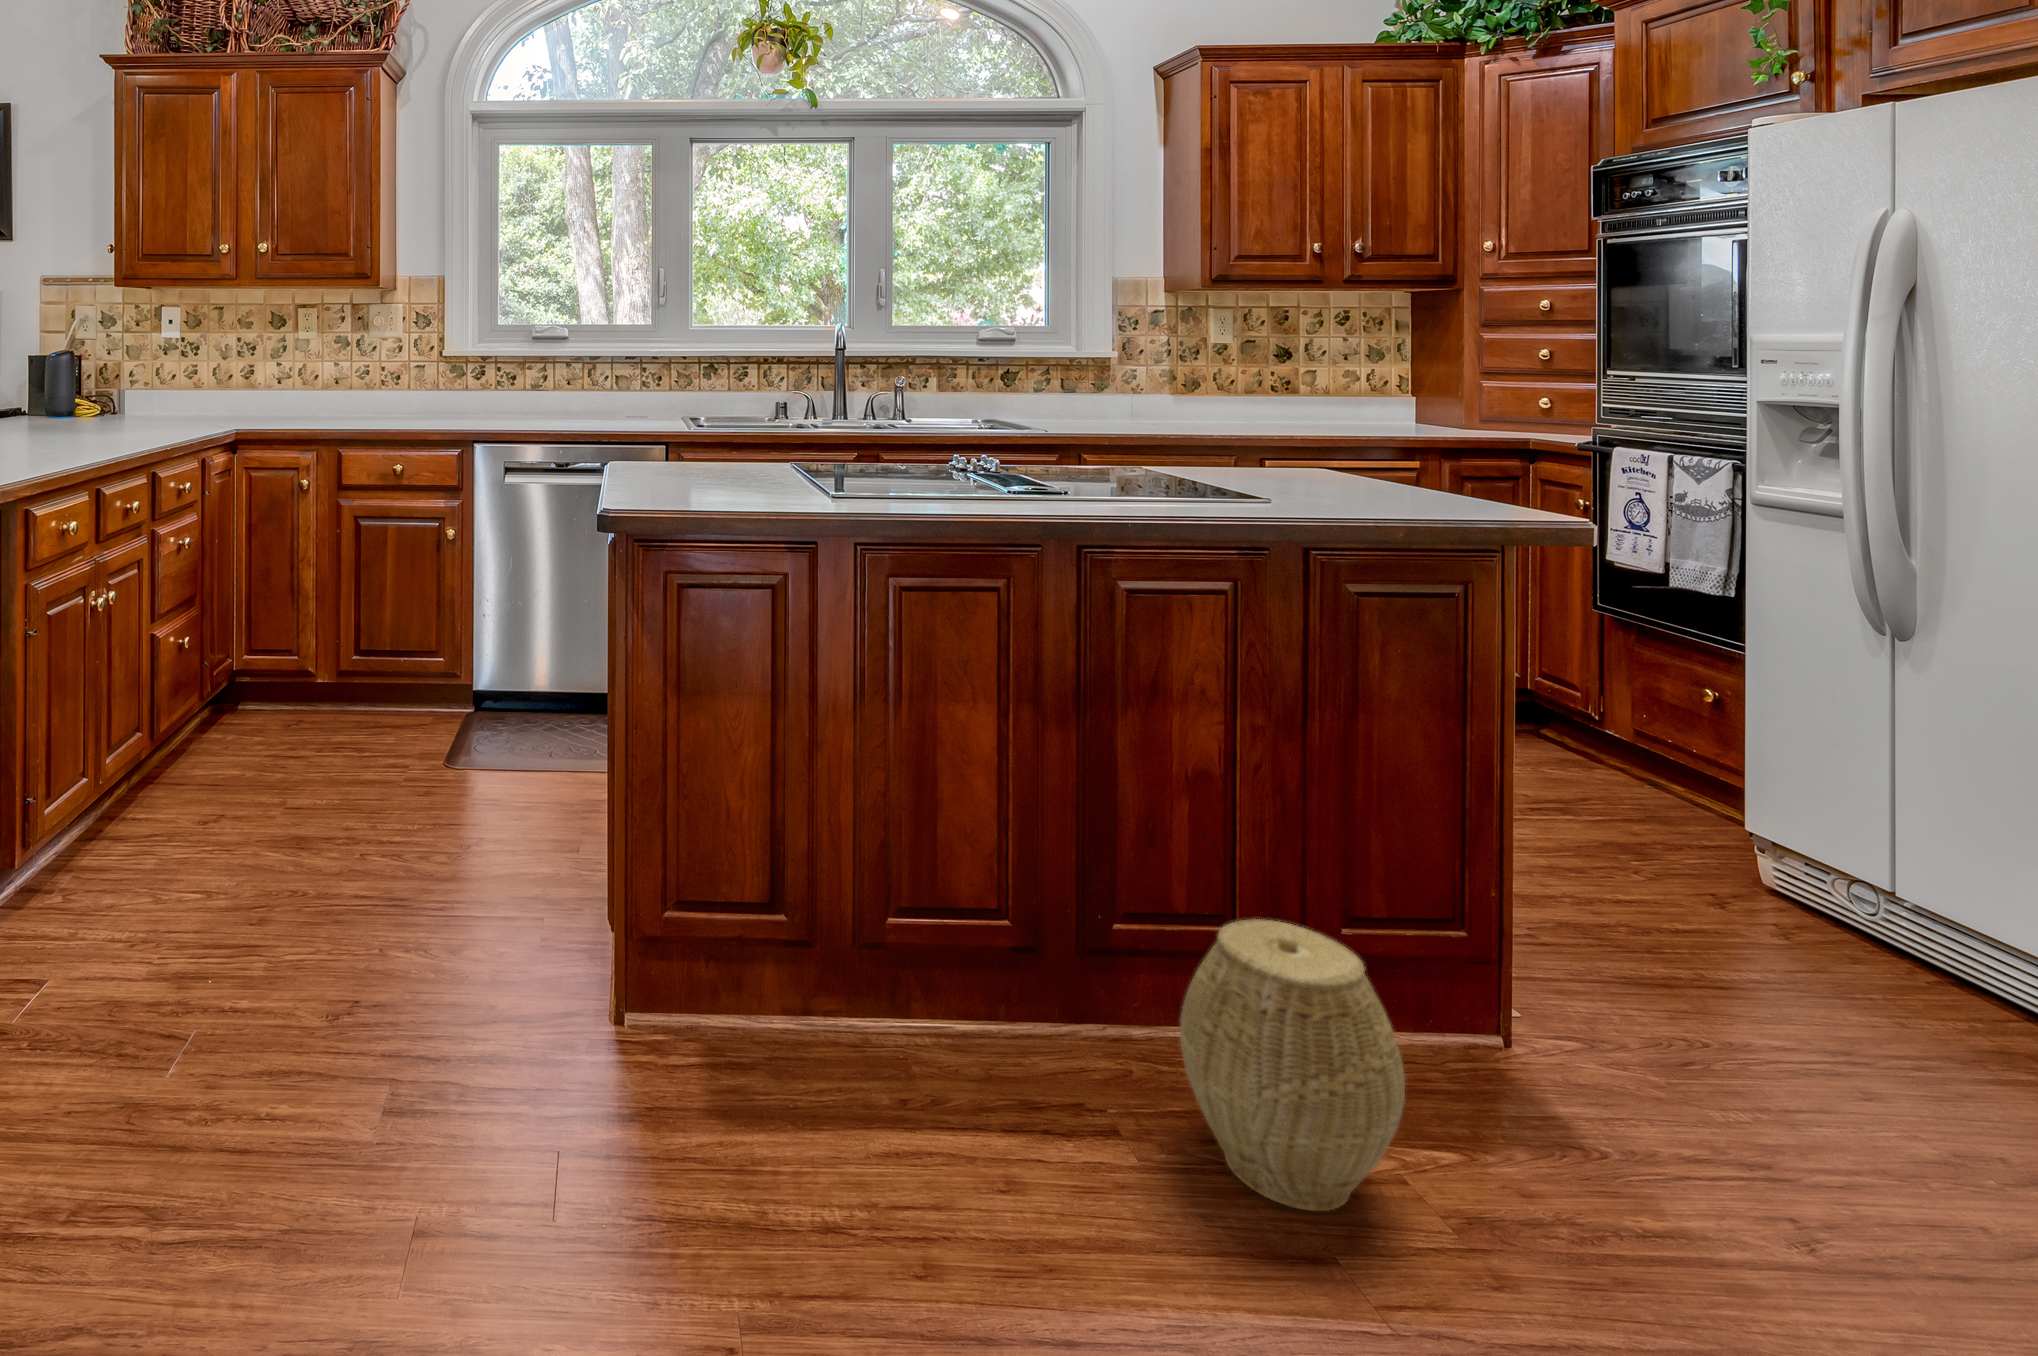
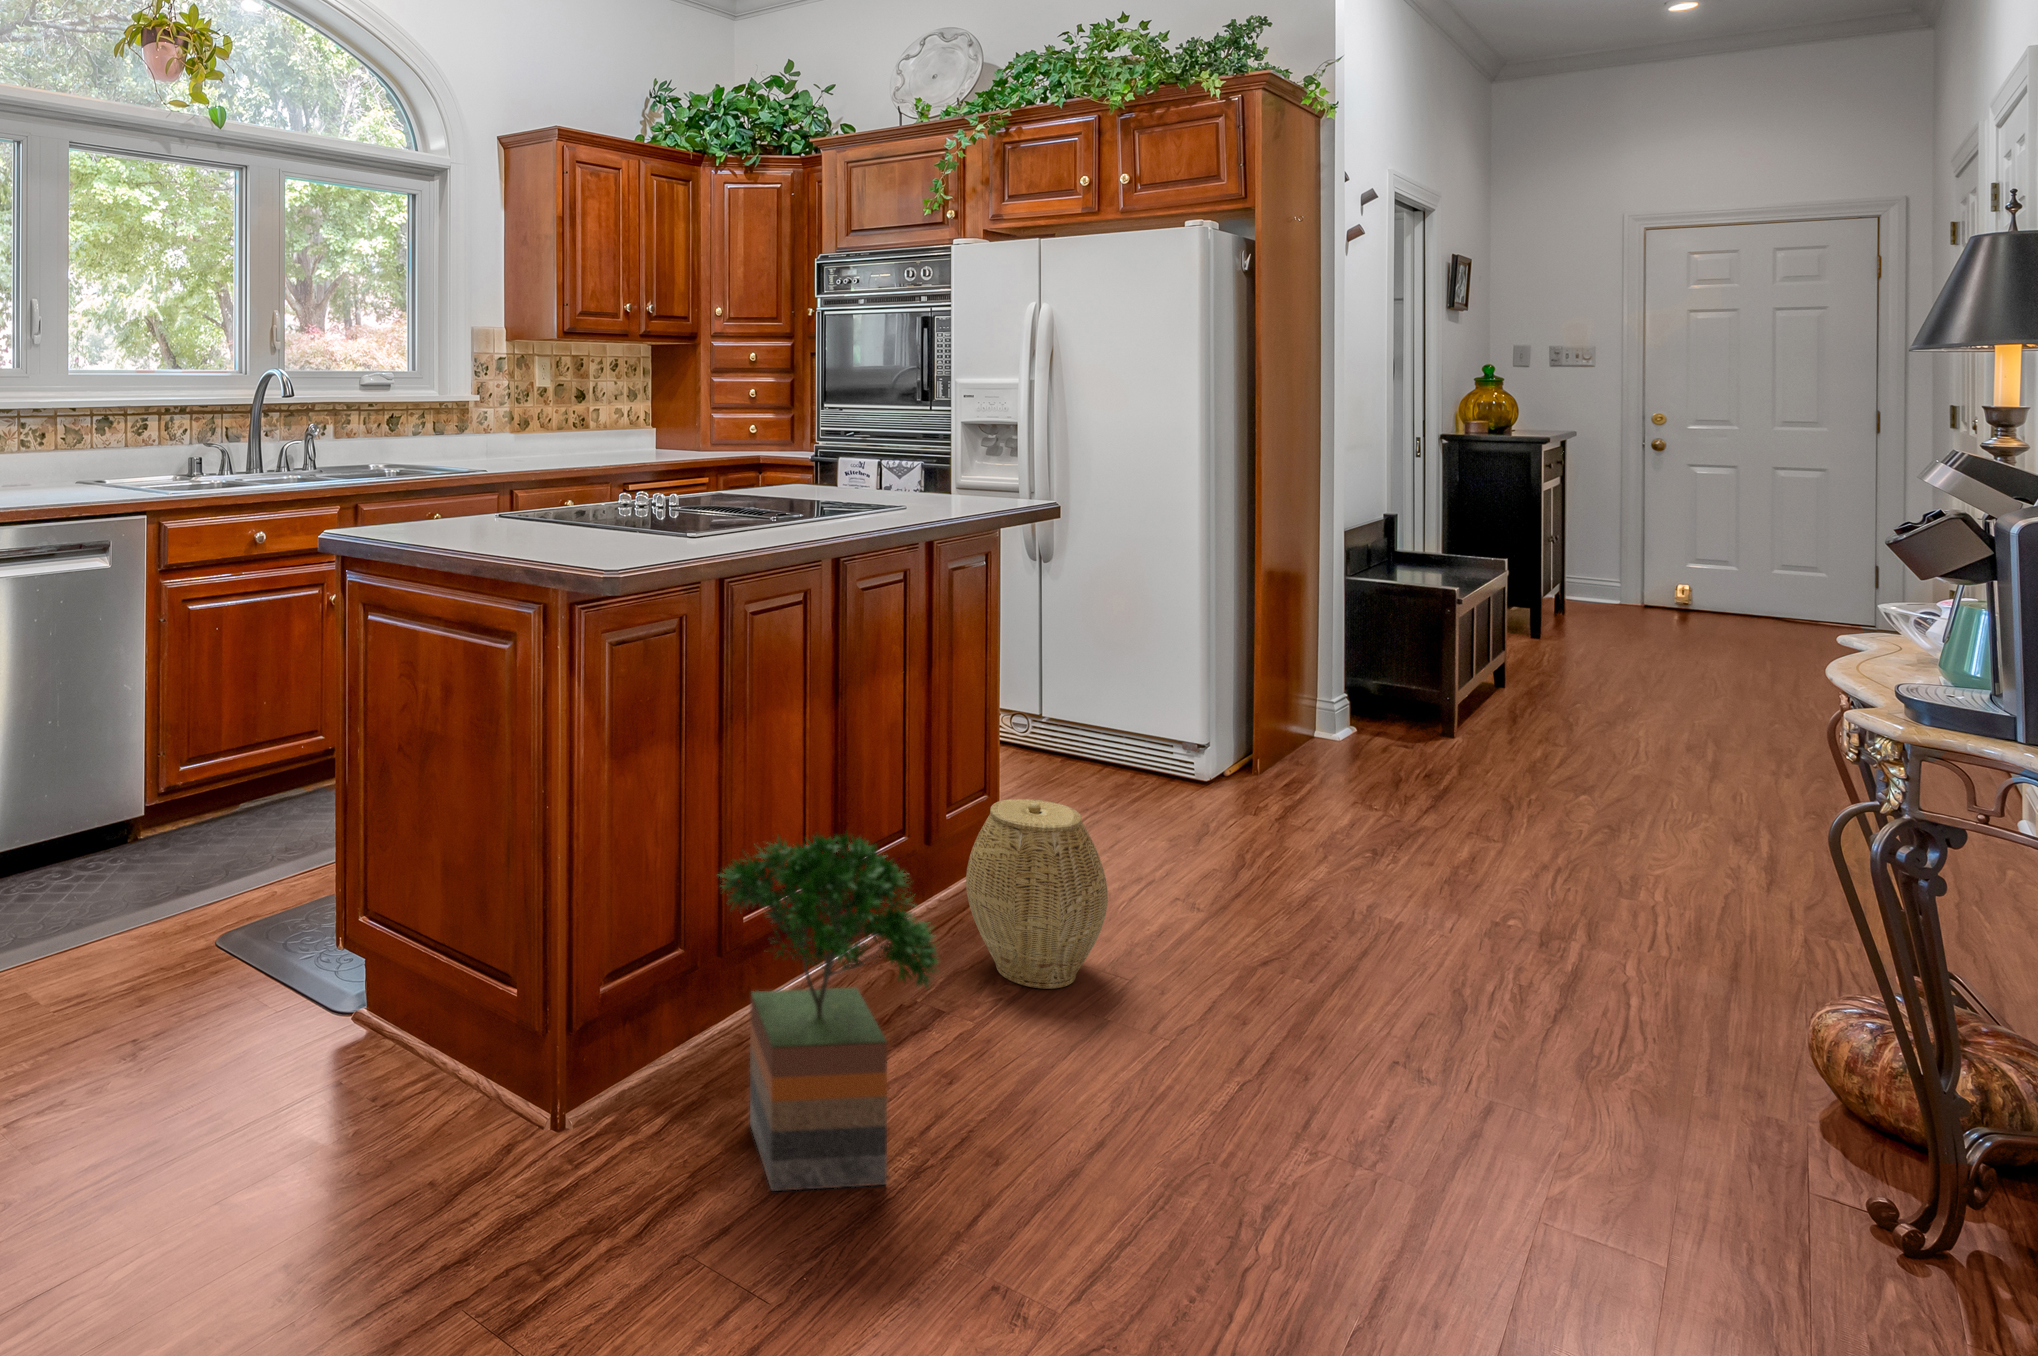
potted tree: none [615,811,842,1223] -> present [720,833,938,1191]

